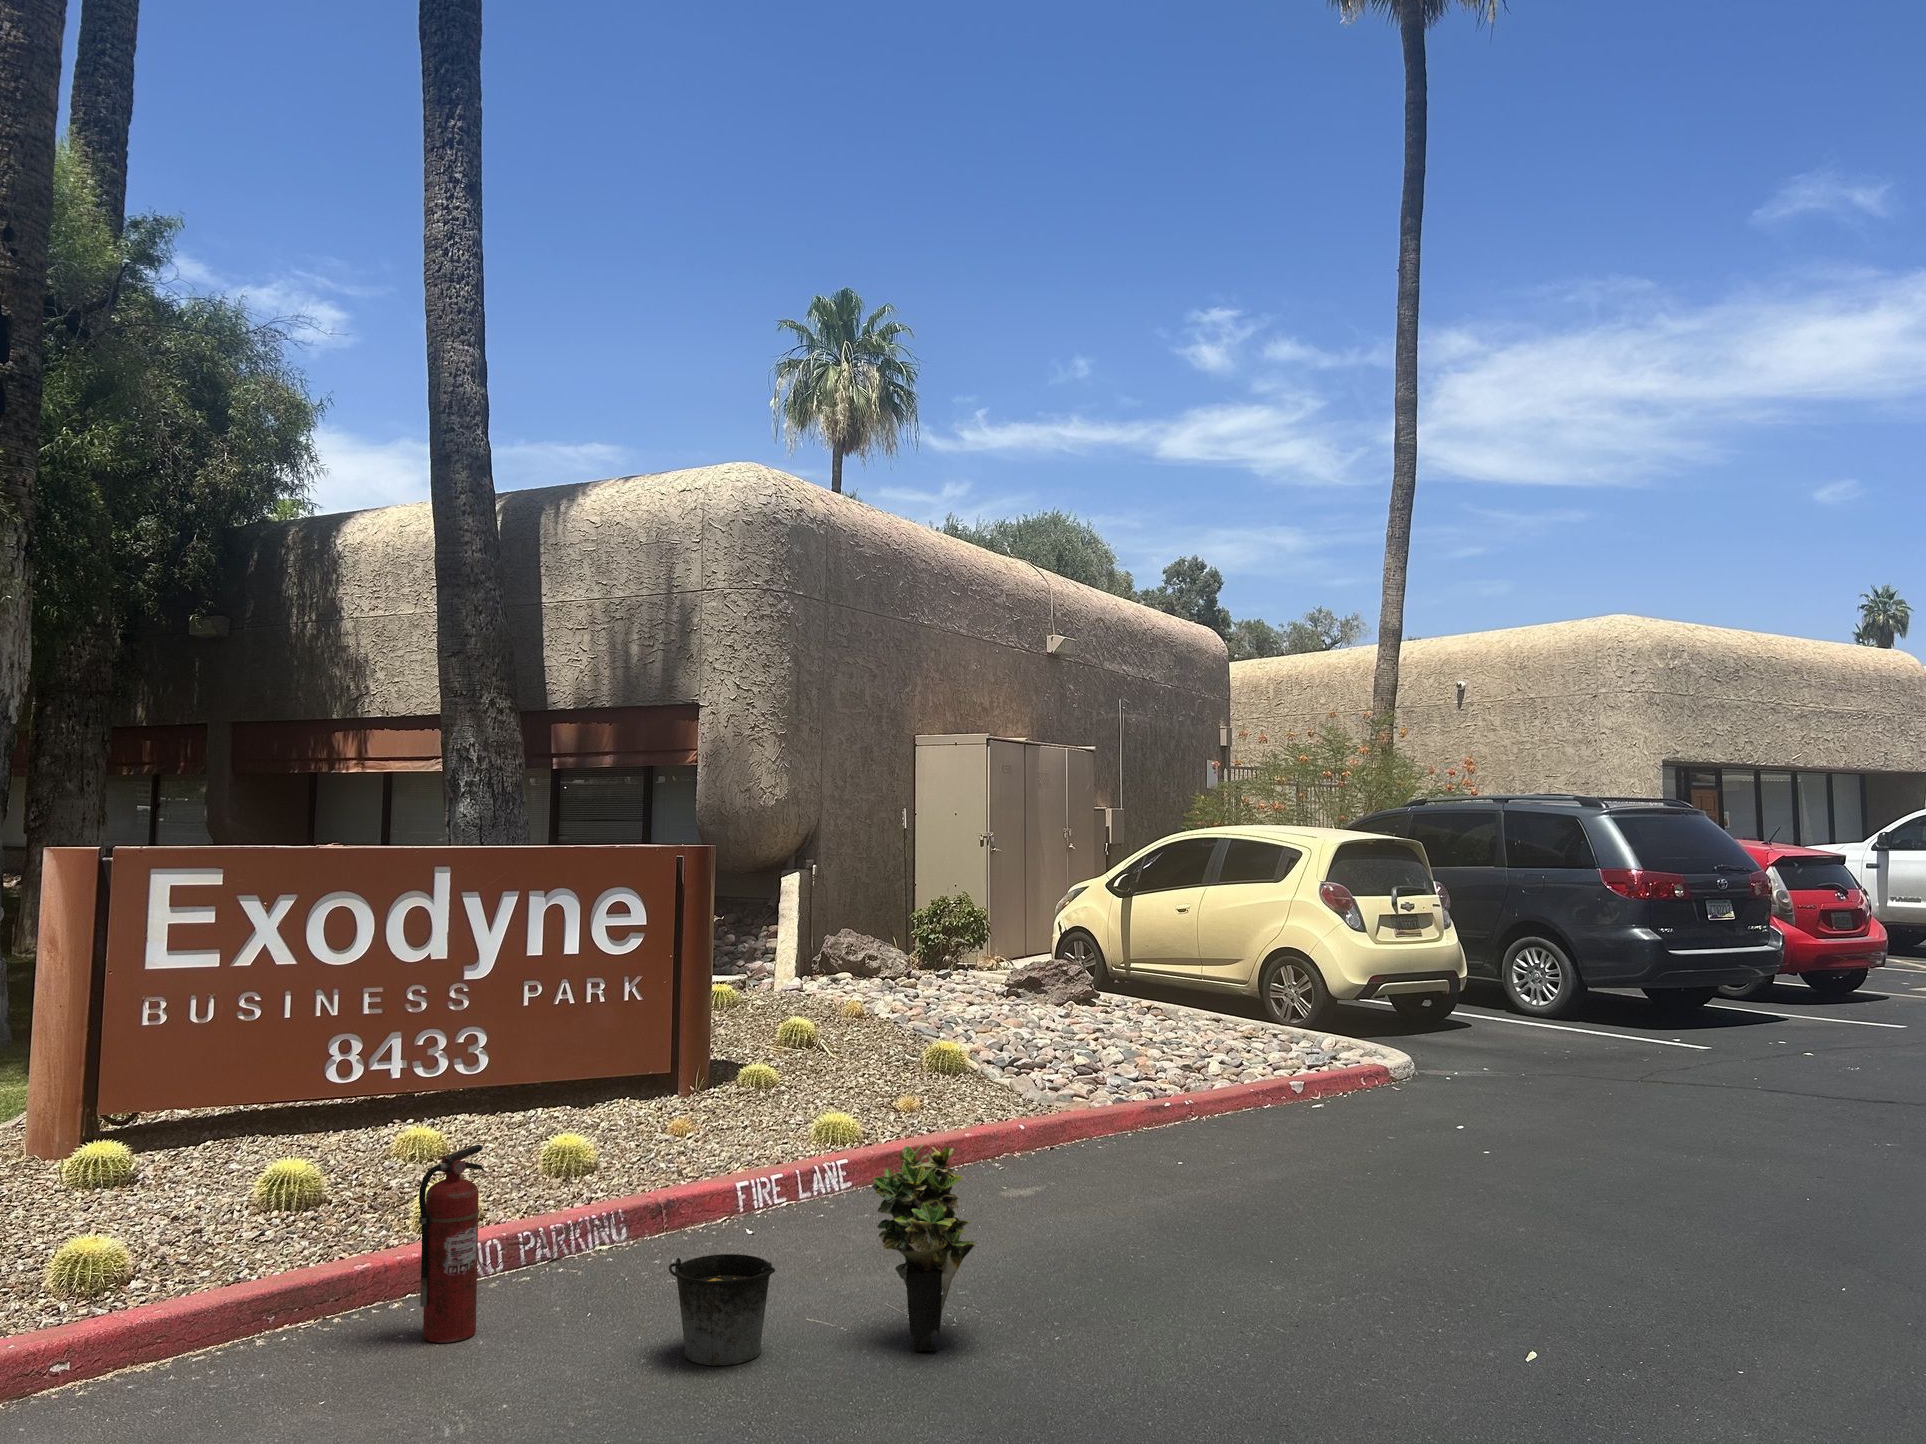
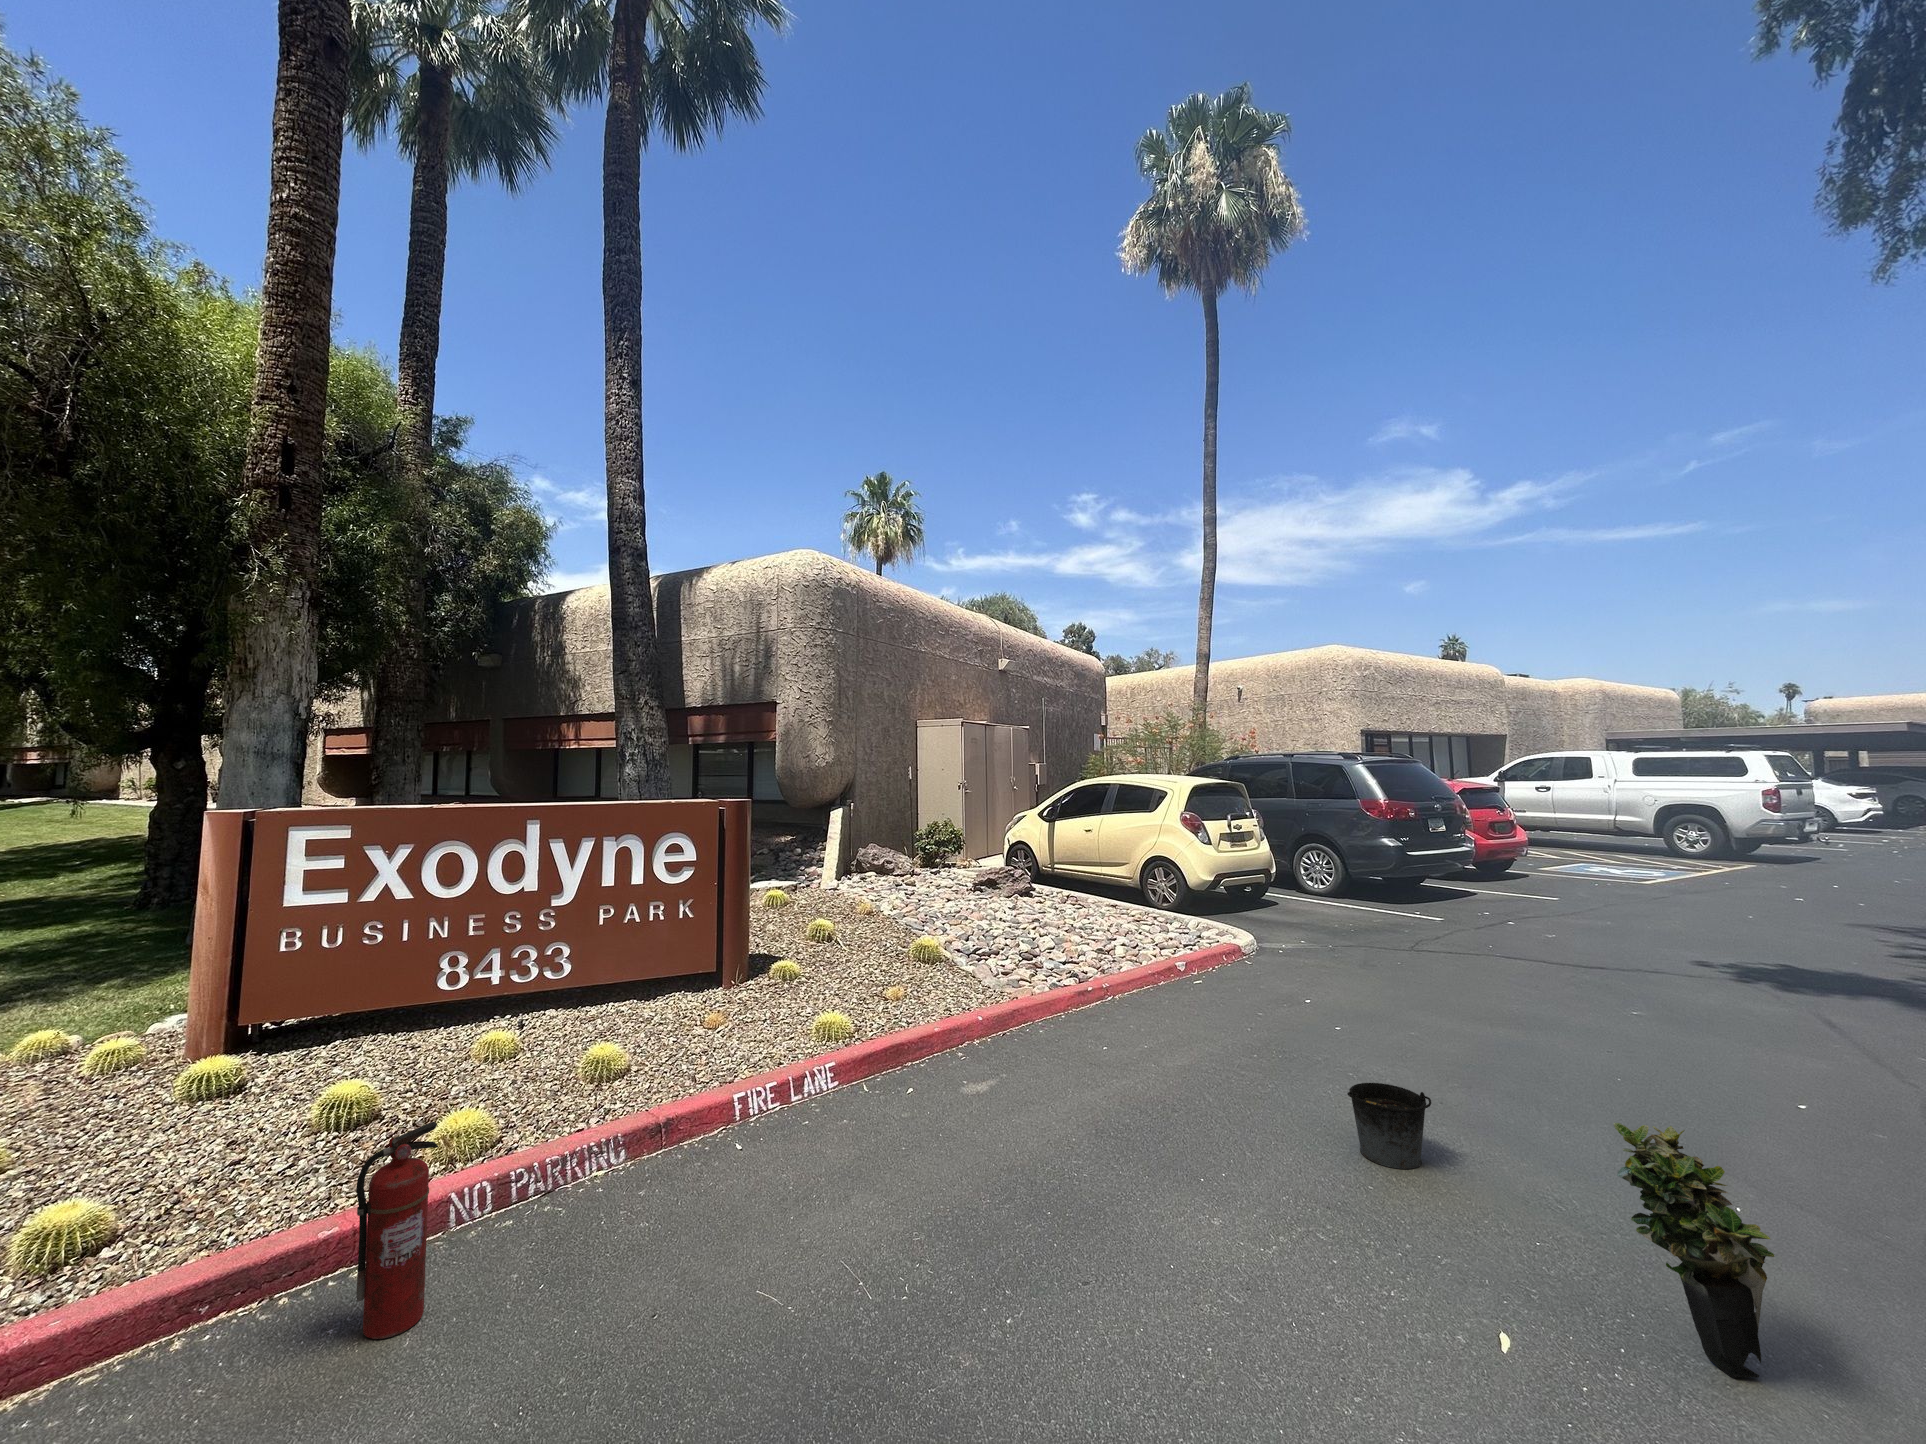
potted plant: present [872,1145,977,1352] -> present [1614,1123,1774,1378]
bucket: present [669,1254,775,1366] -> present [1347,1083,1431,1169]

